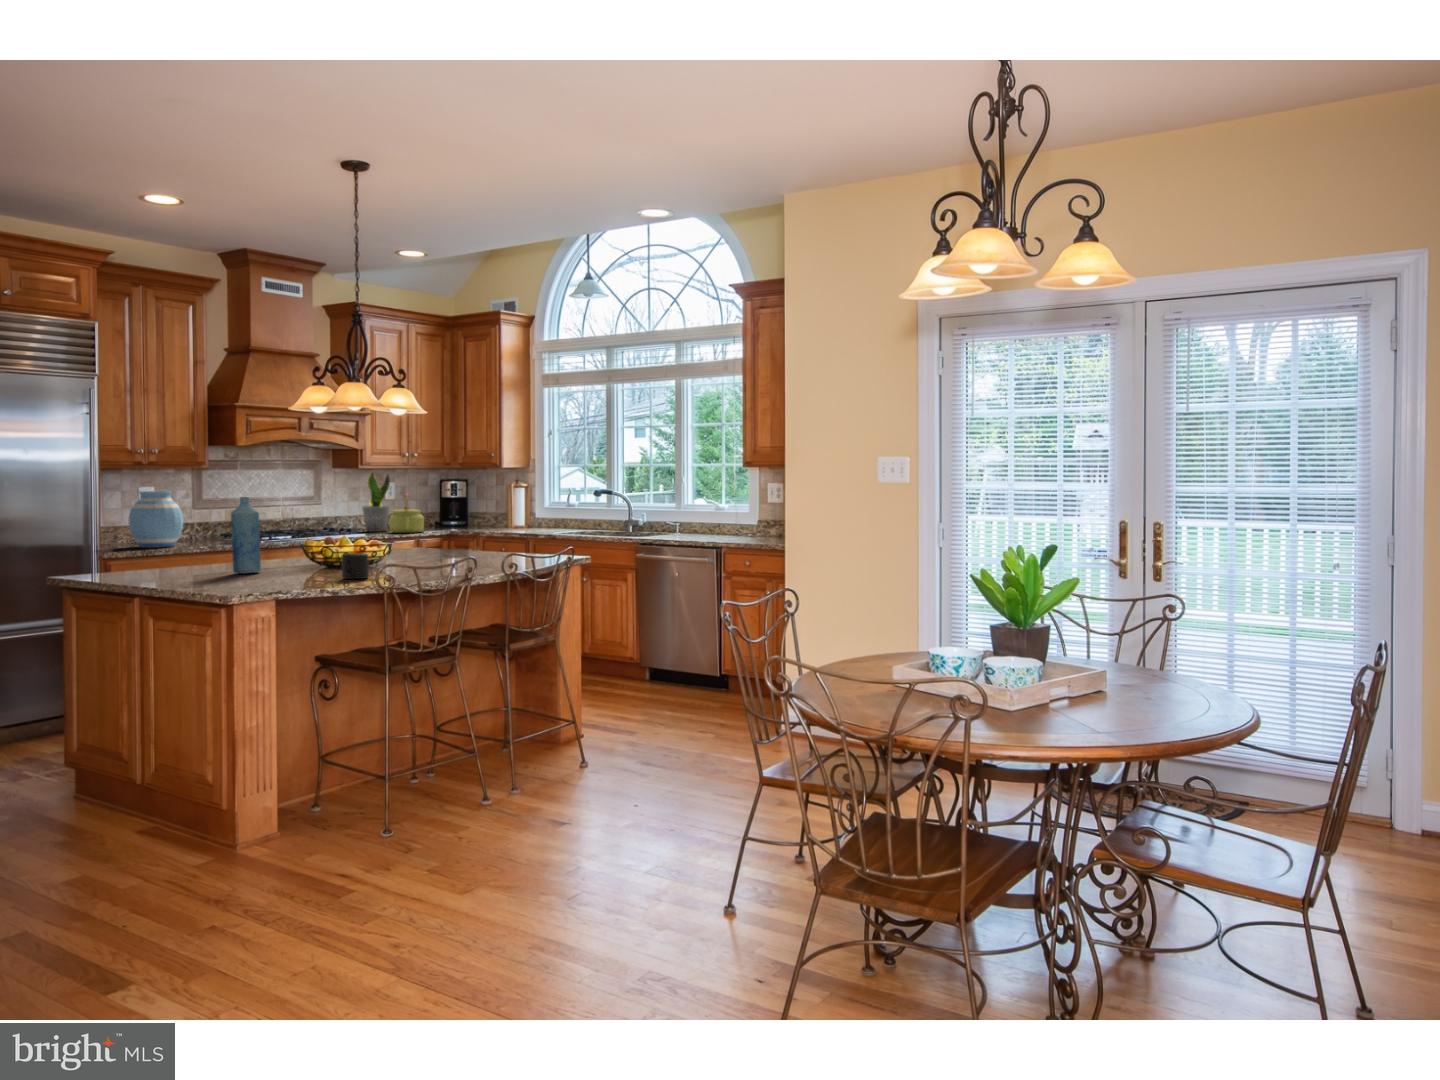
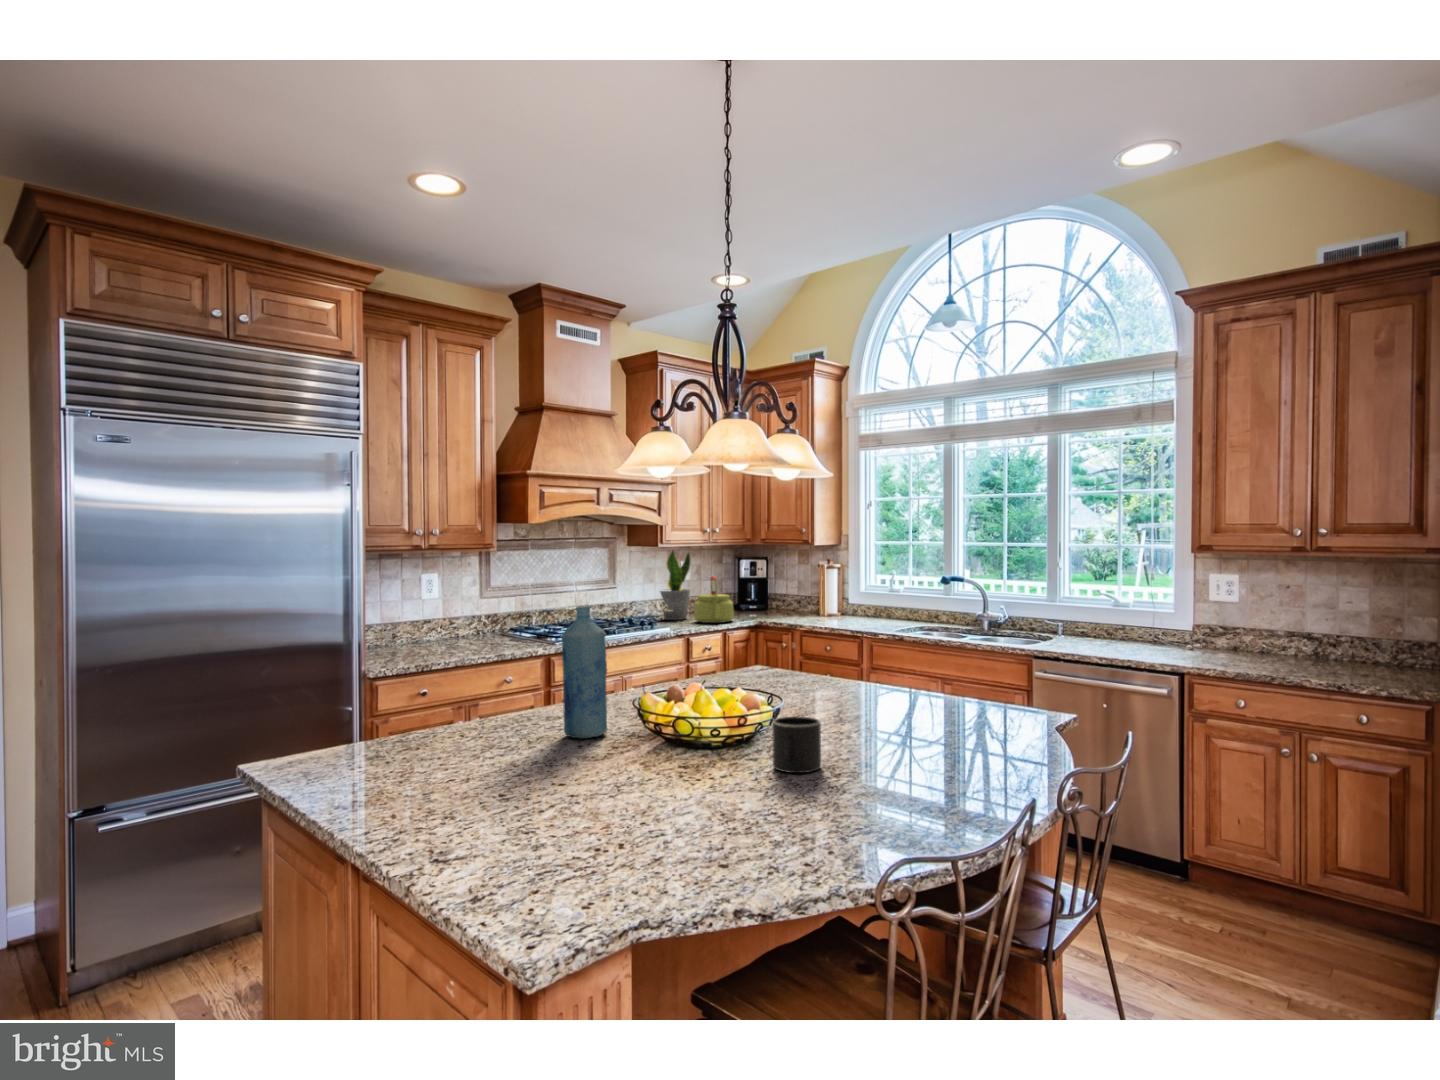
vase: present [129,491,183,548] -> none [407,579,470,651]

